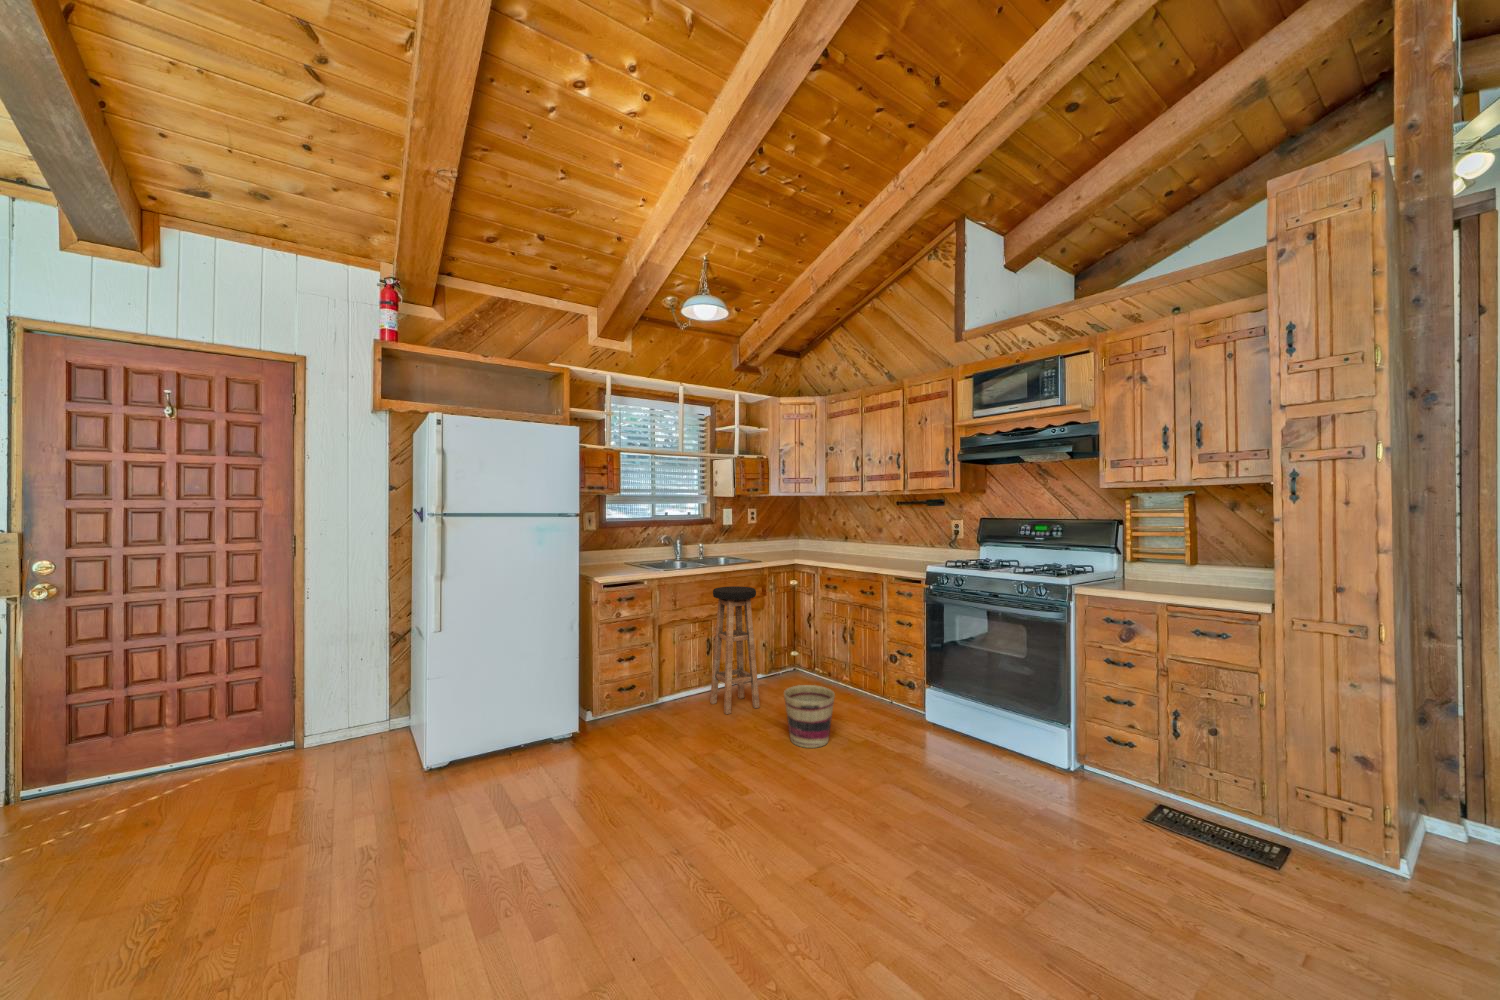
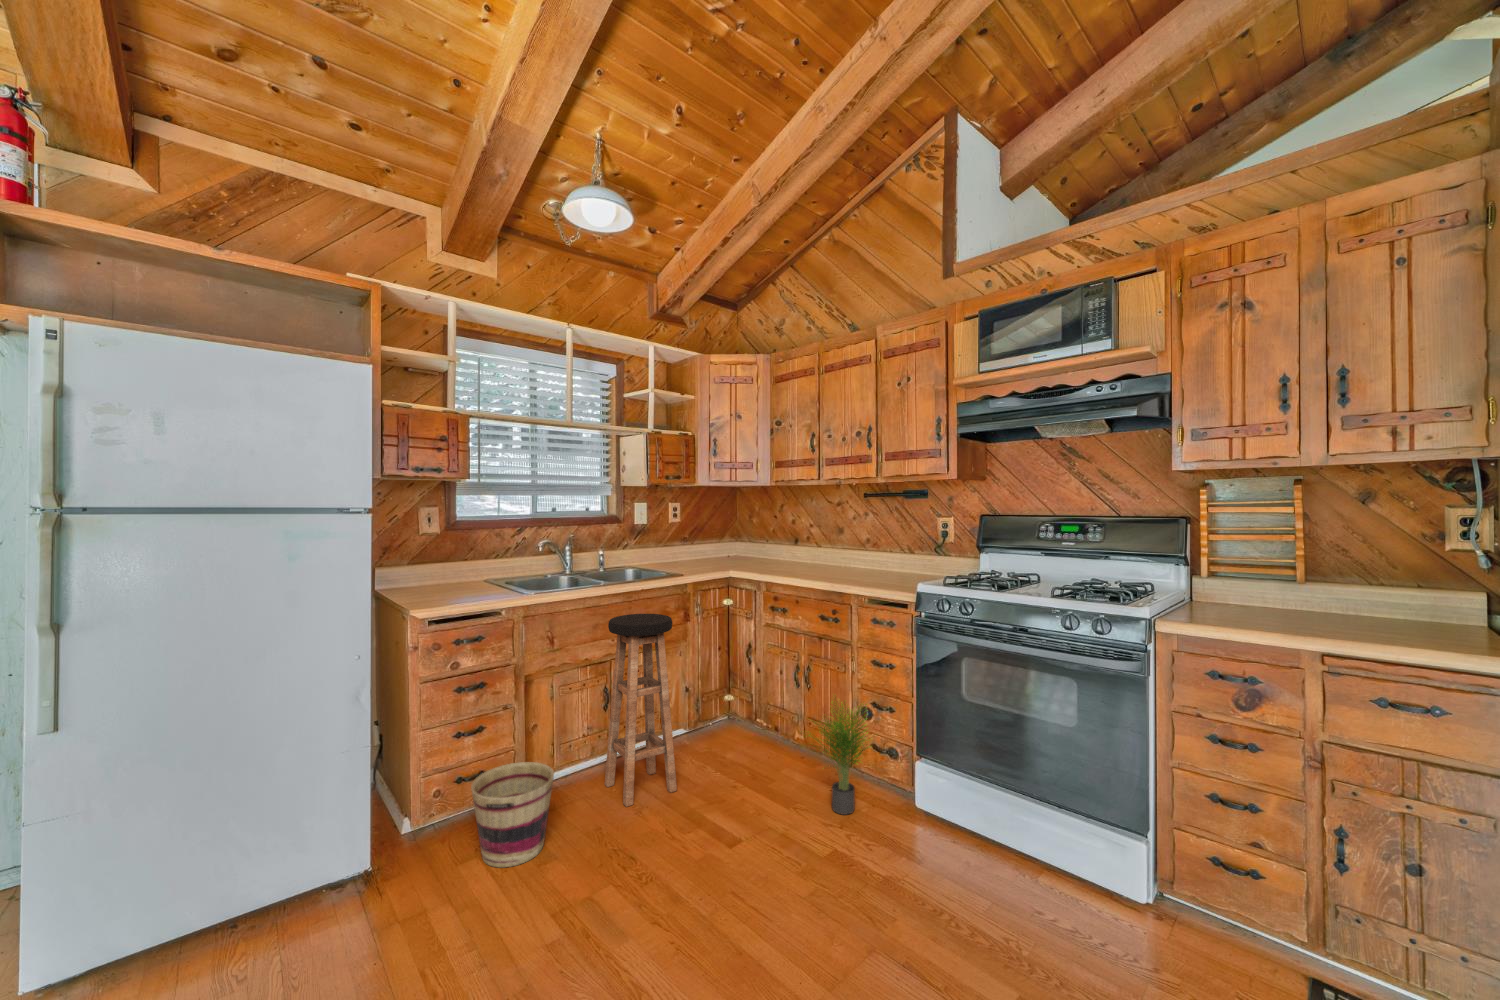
potted plant: none [842,642,900,724] -> present [808,703,870,815]
basket: present [784,685,835,748] -> present [471,762,554,867]

